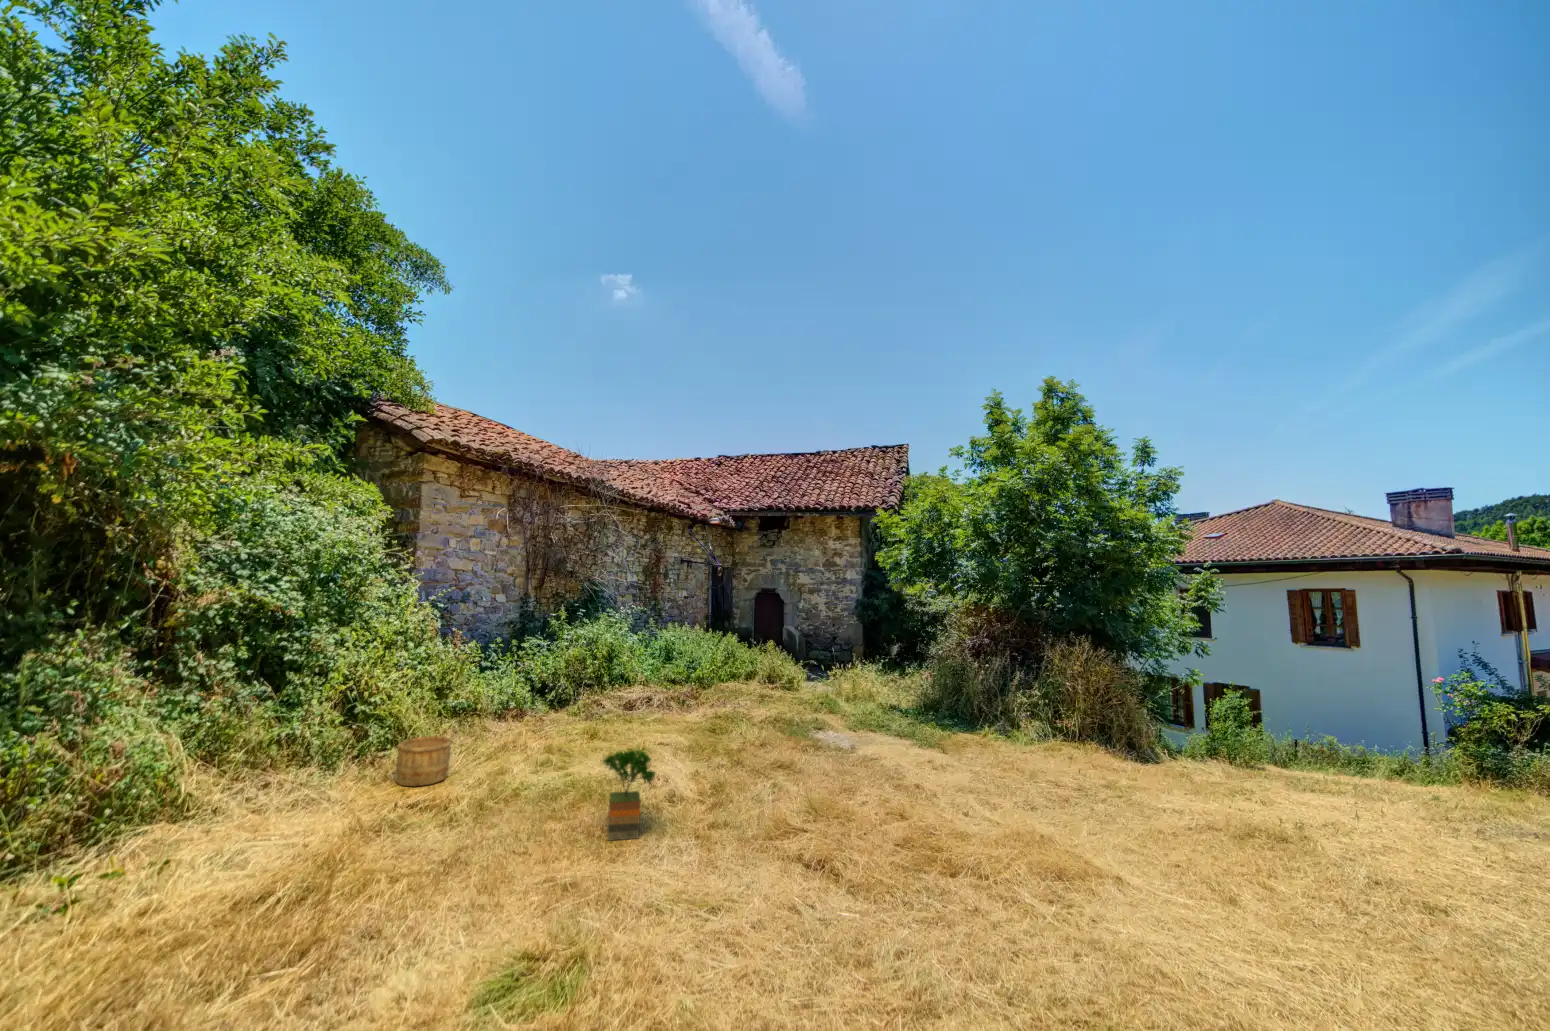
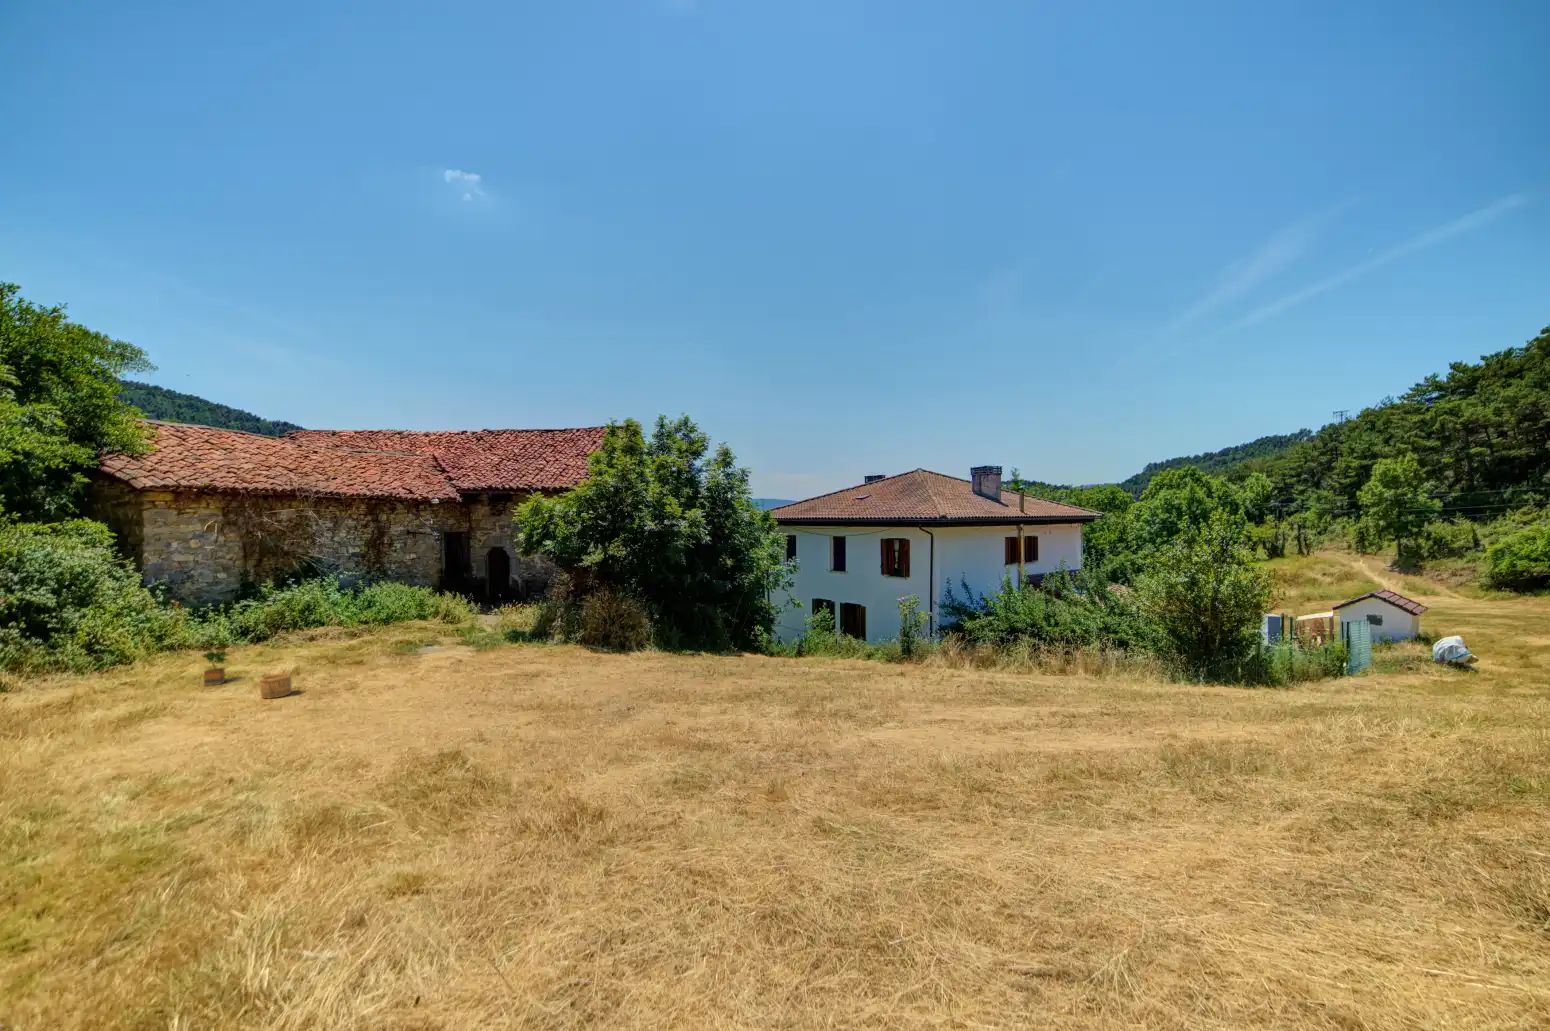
wooden bucket: present [395,736,453,786] -> present [260,673,292,698]

